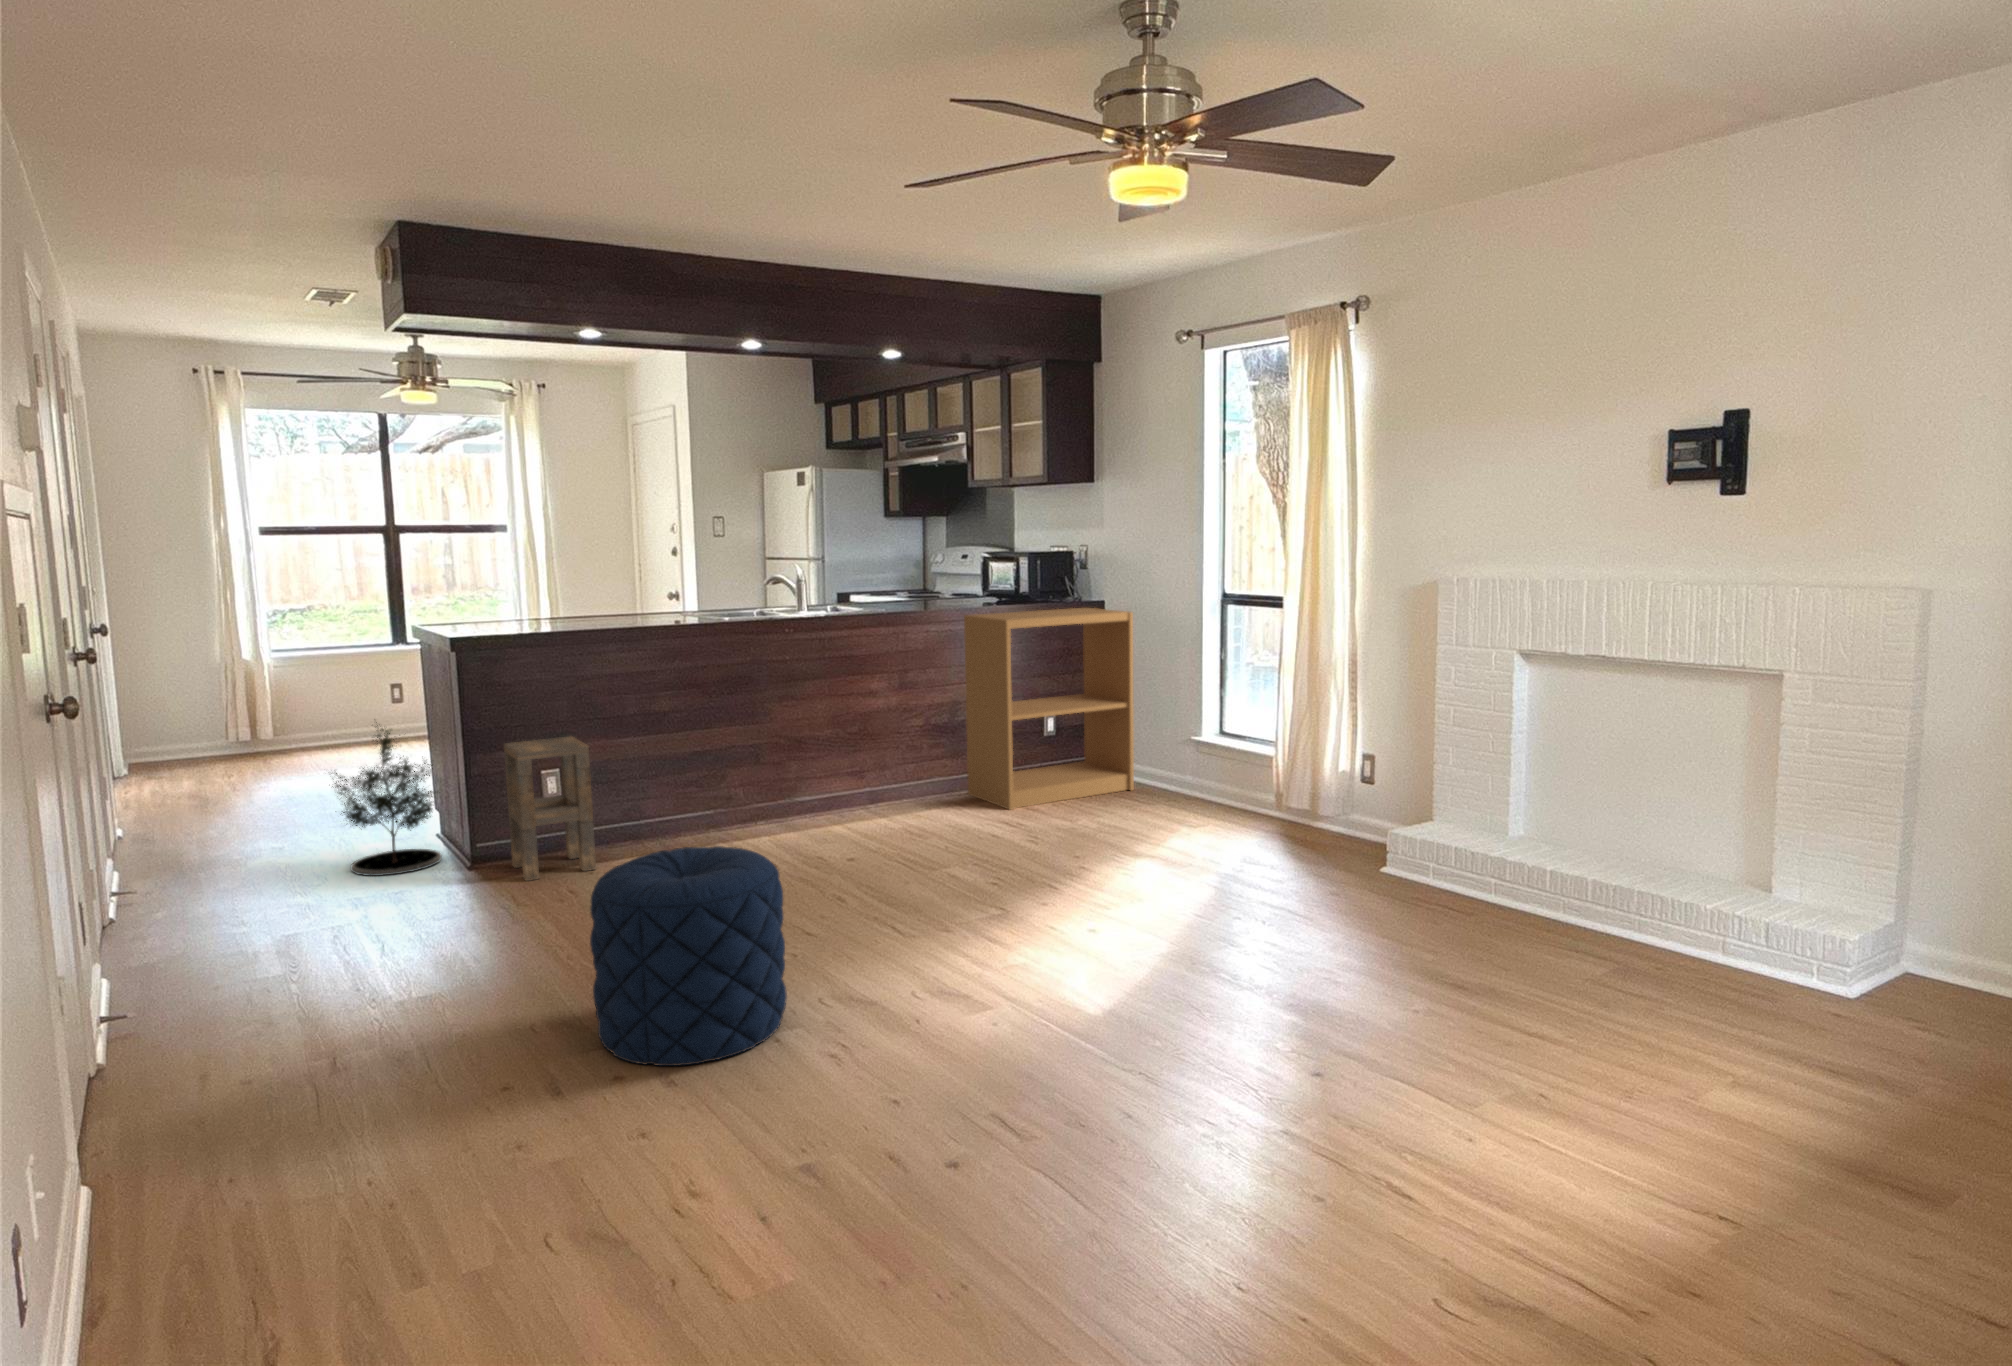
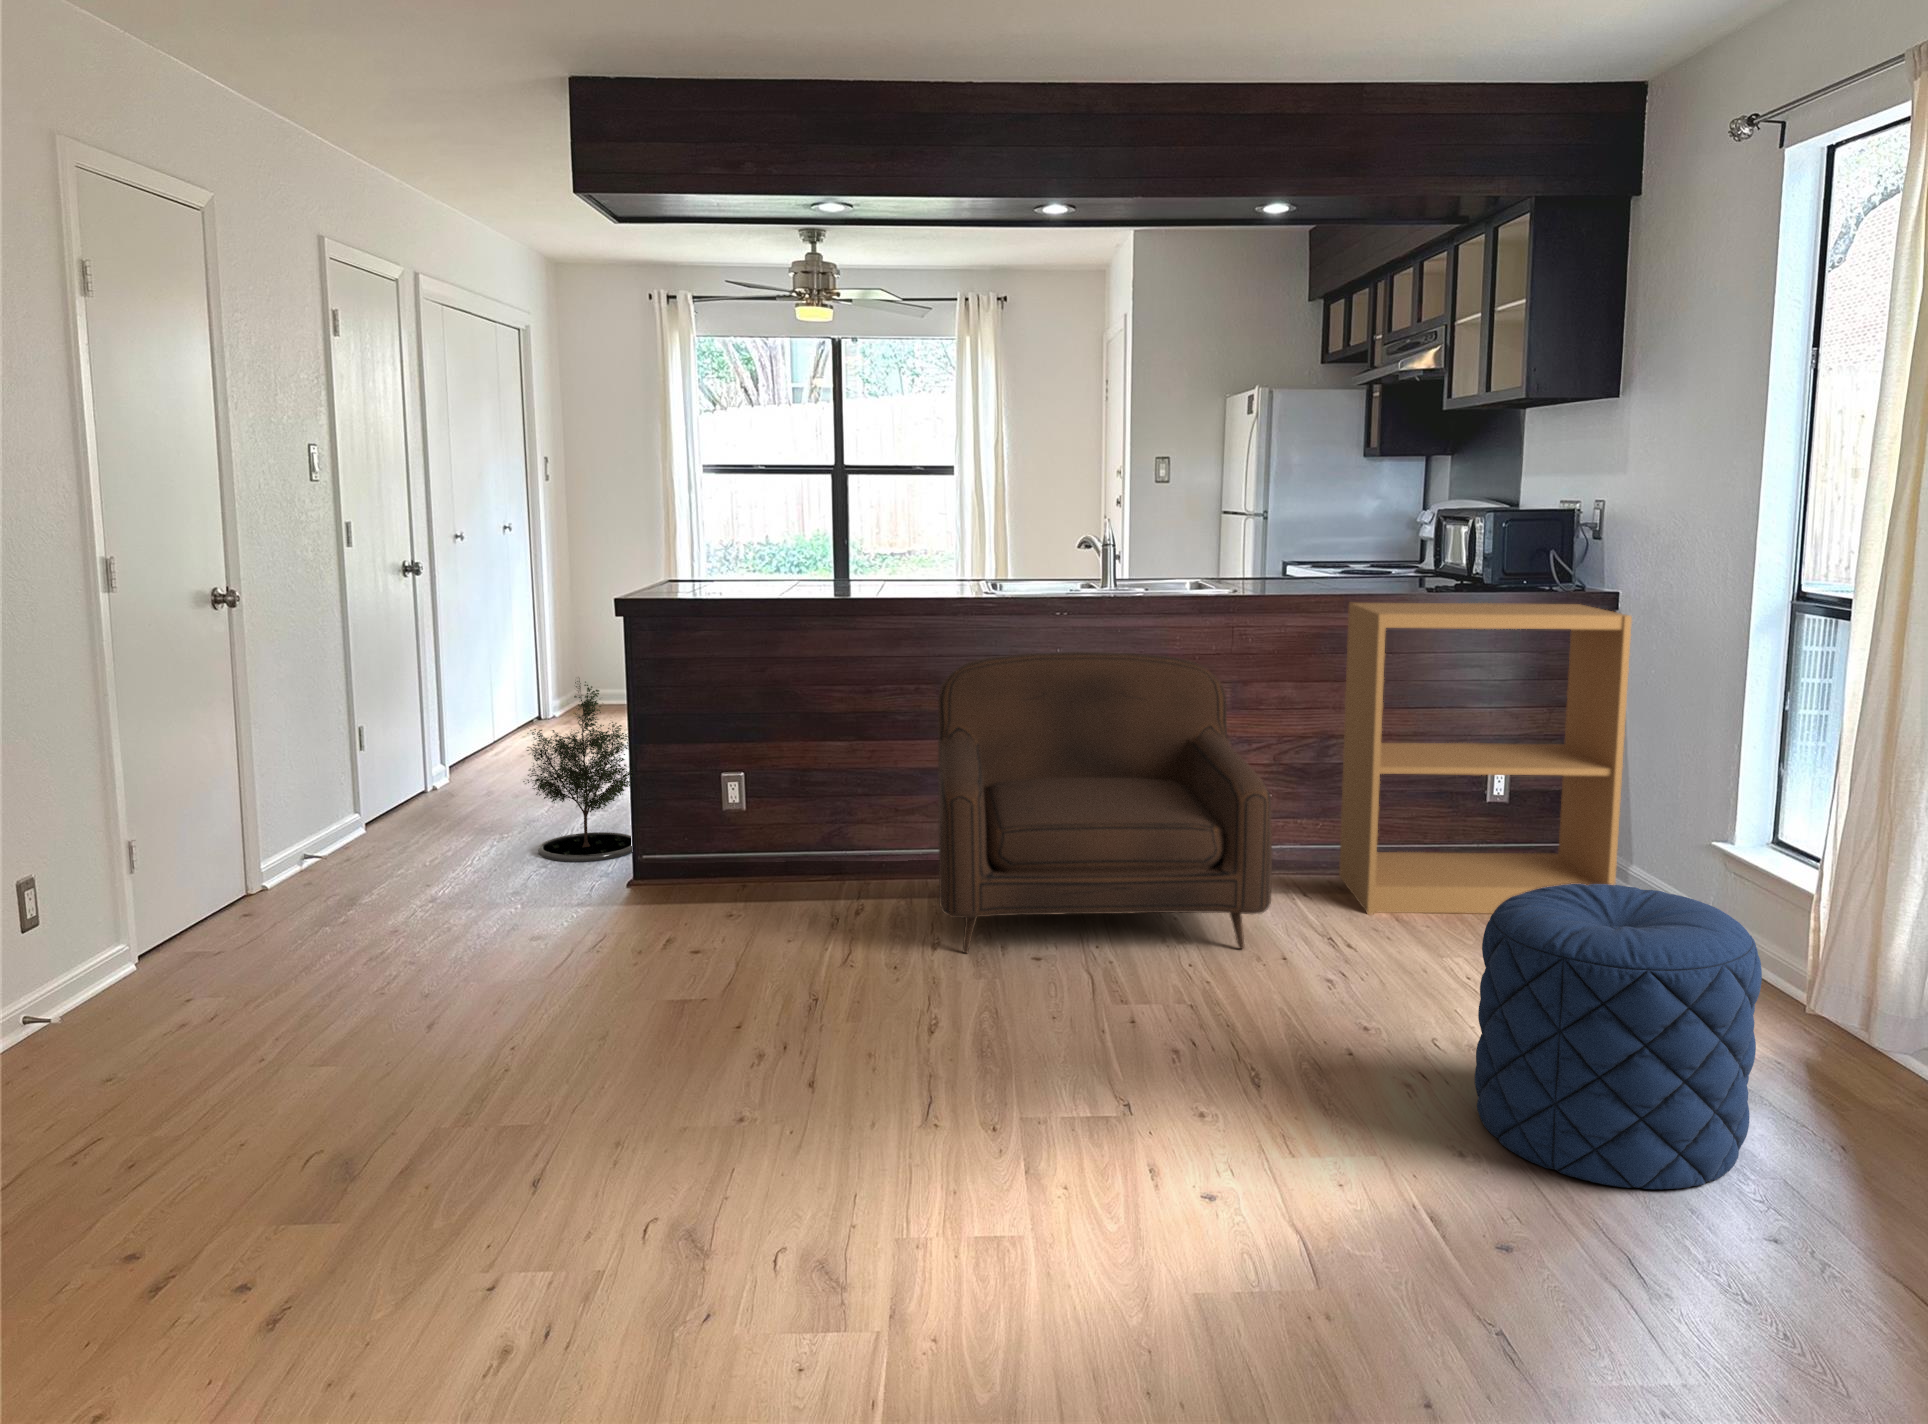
armchair: none [715,659,986,870] -> present [938,652,1272,953]
side table: present [504,736,596,881] -> none [656,722,762,898]
pouf: present [590,846,787,1066] -> present [1475,883,1762,1189]

